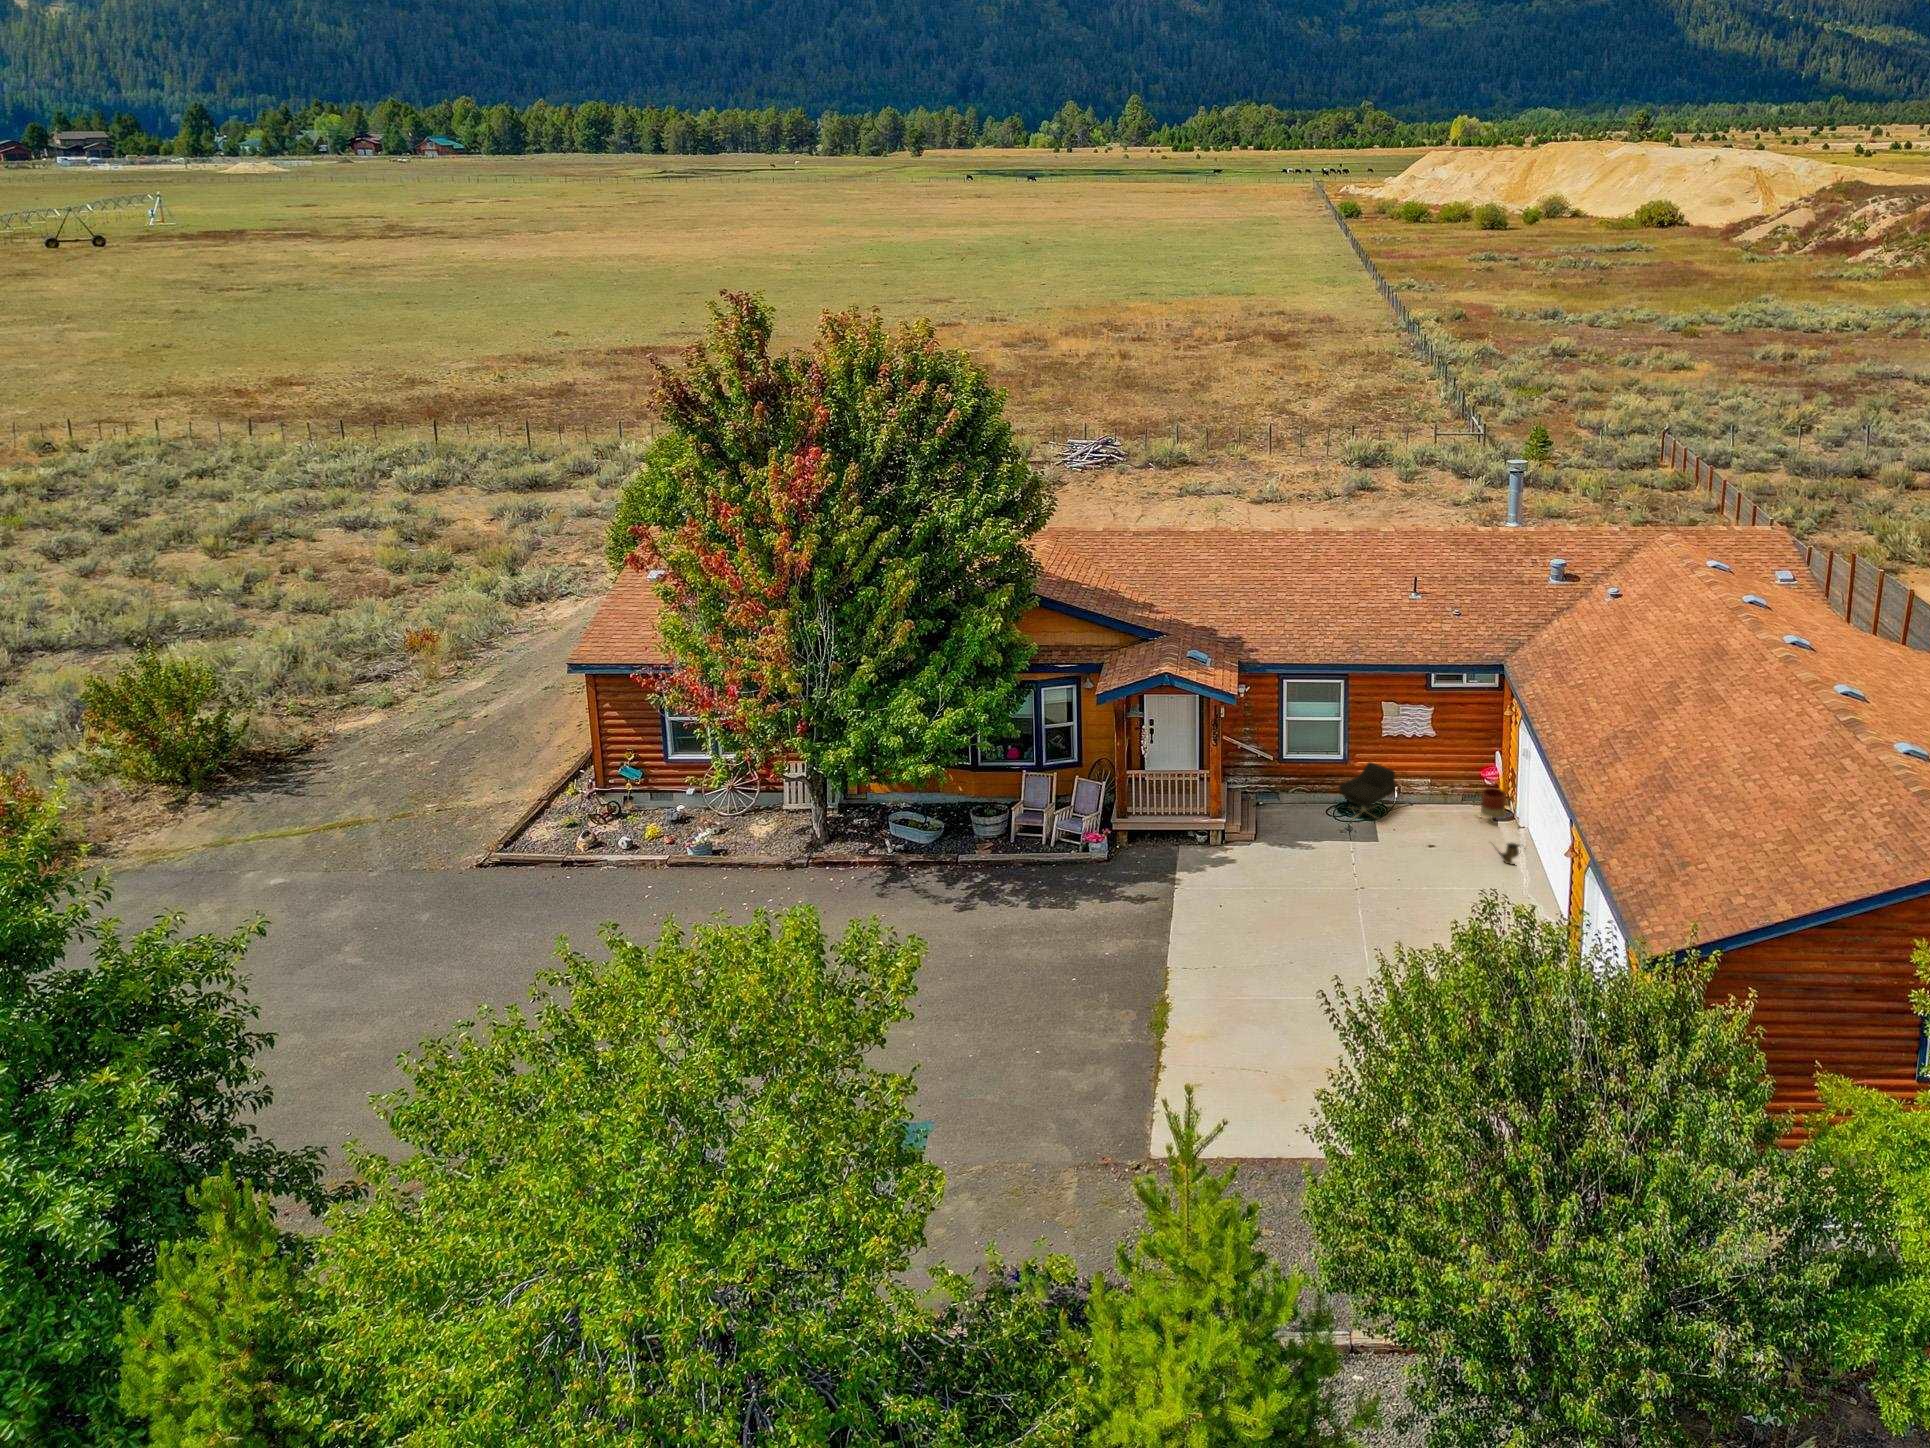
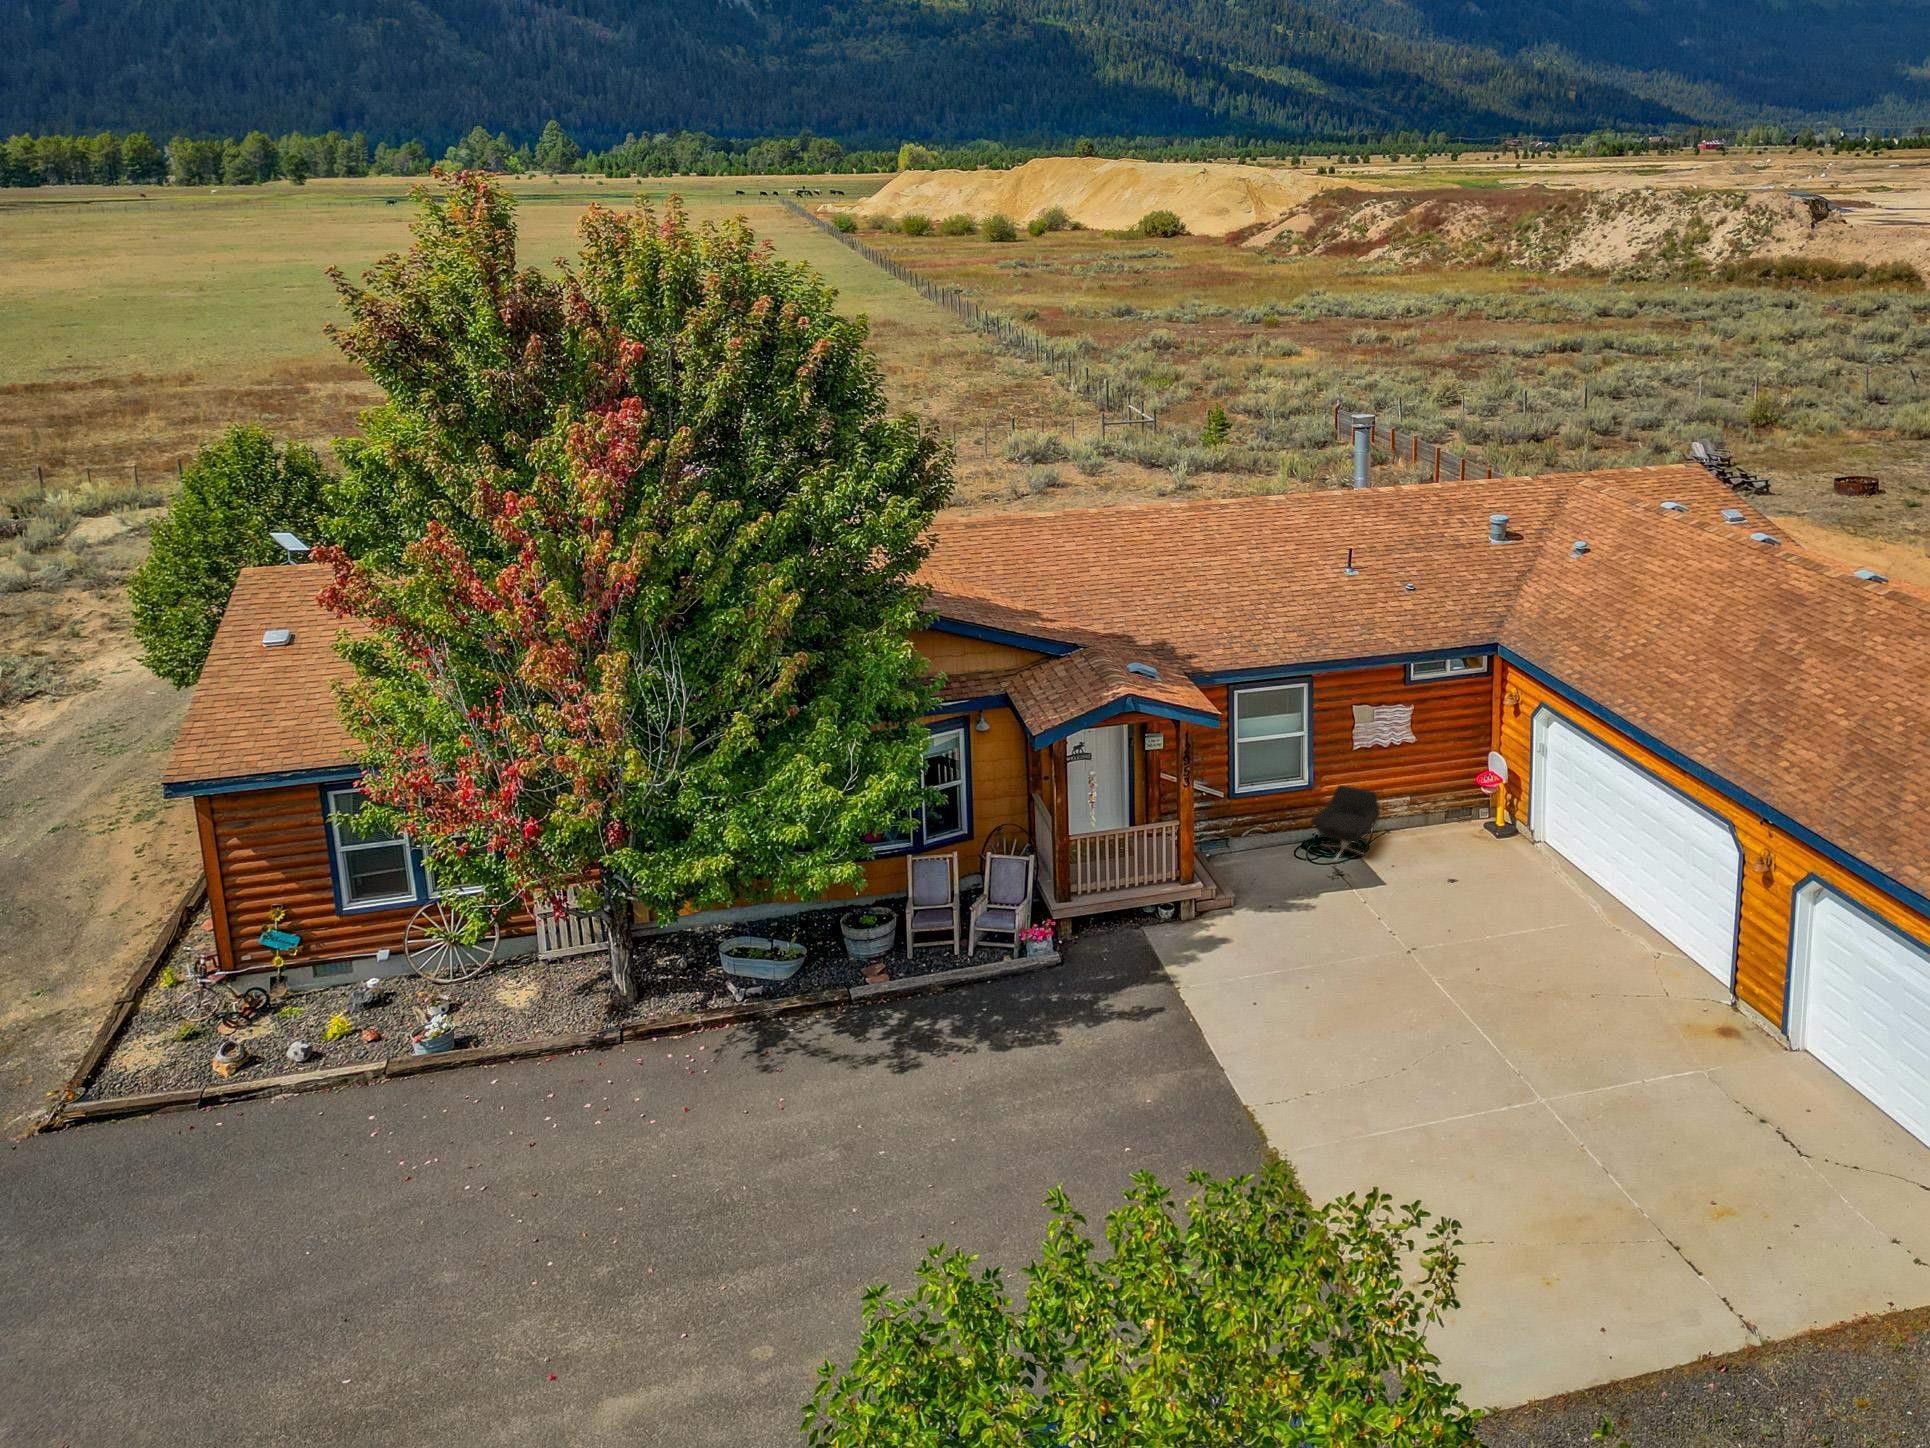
planter: present [1481,788,1506,818] -> none [1482,798,1513,844]
watering can: present [1497,843,1525,865] -> none [1525,862,1566,889]

